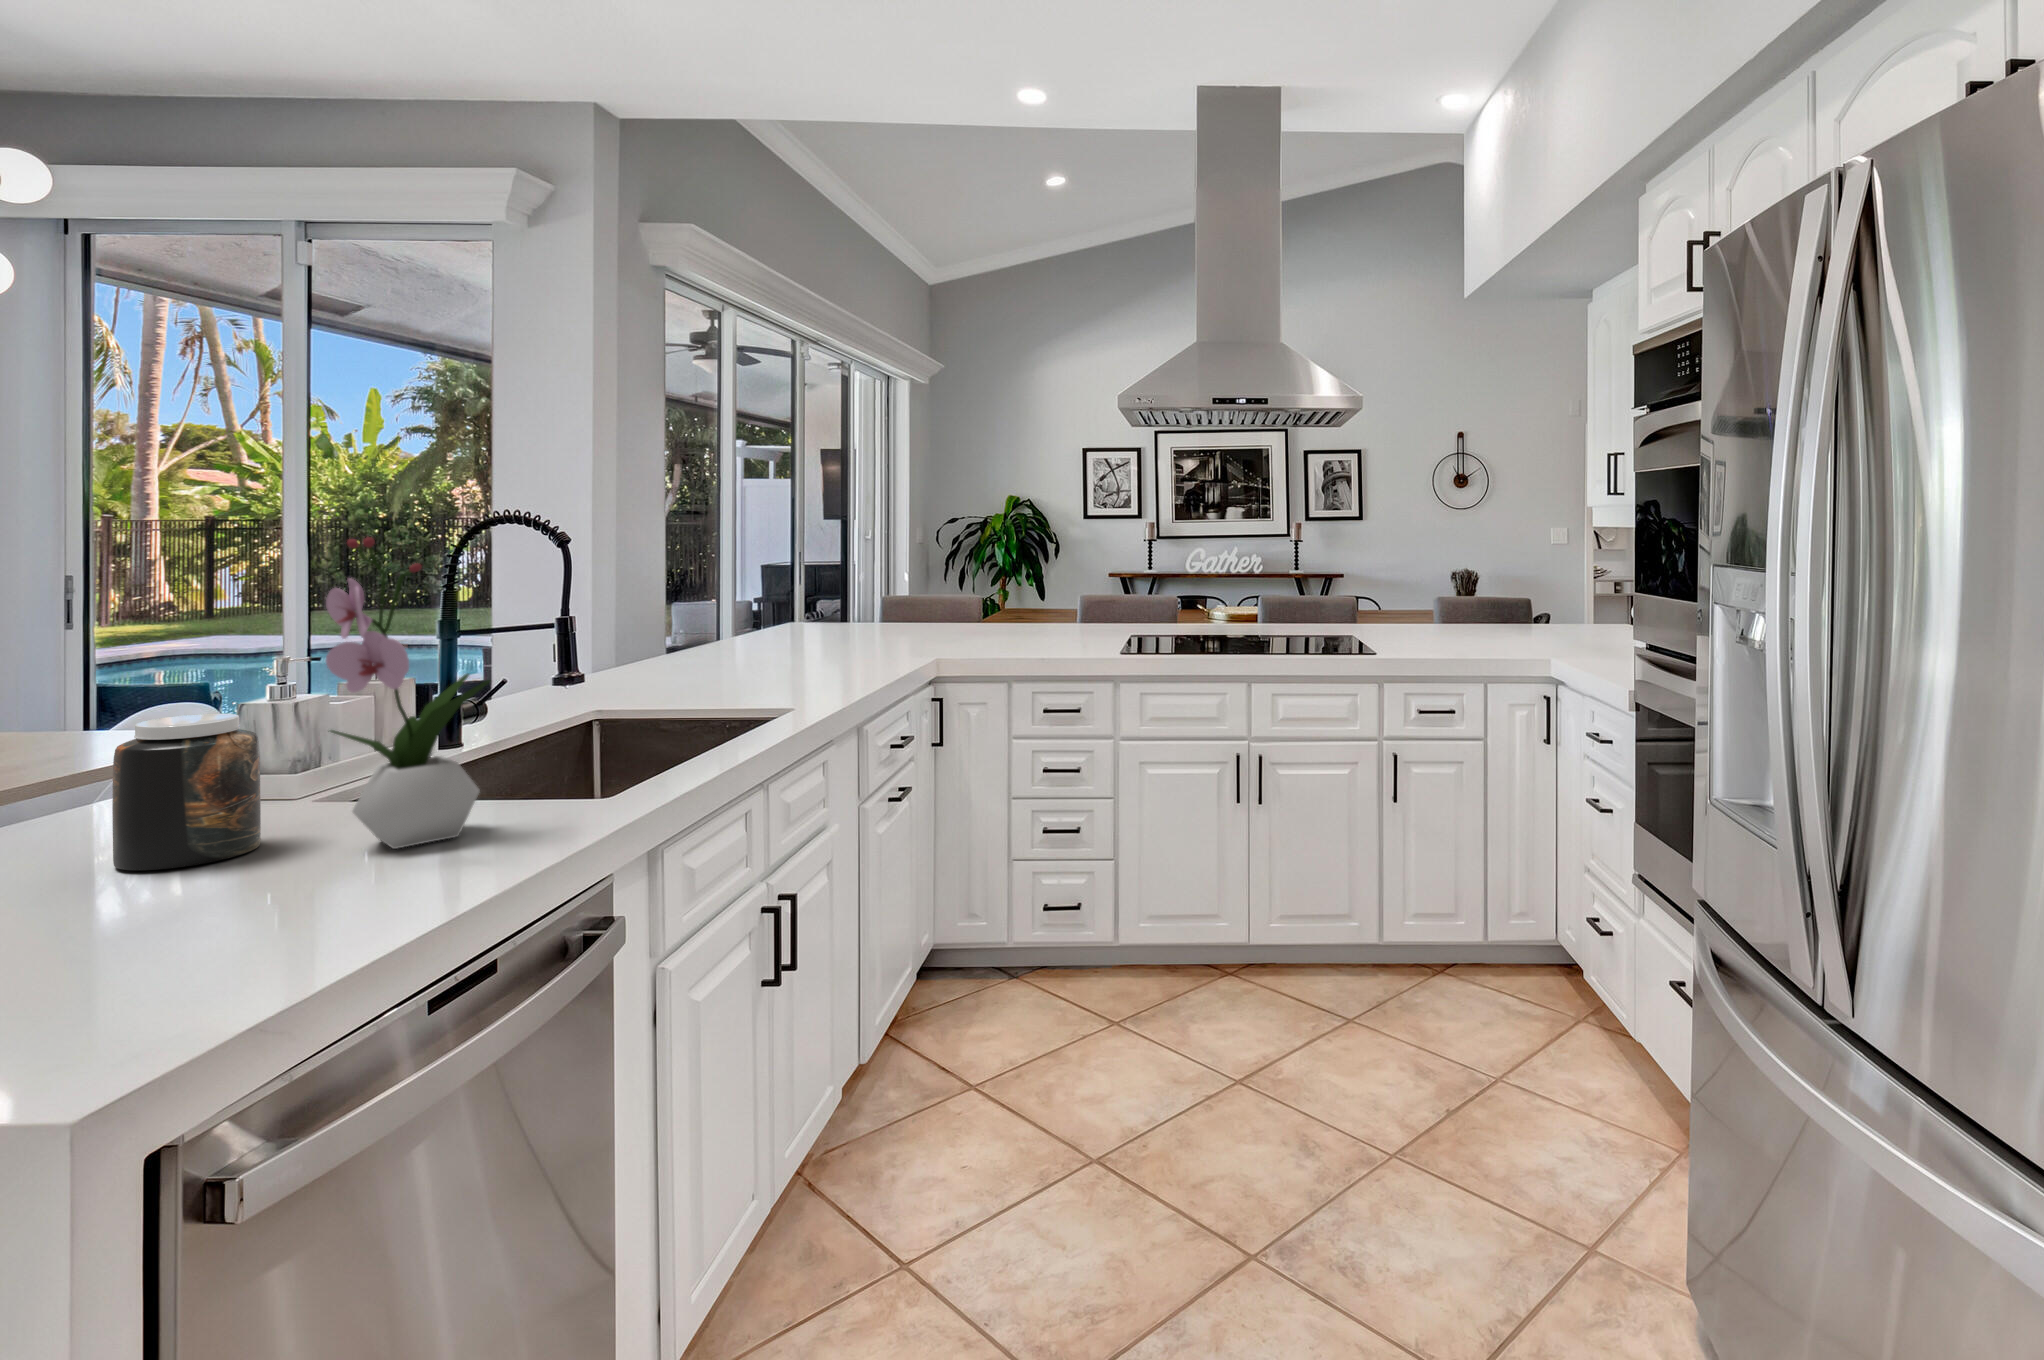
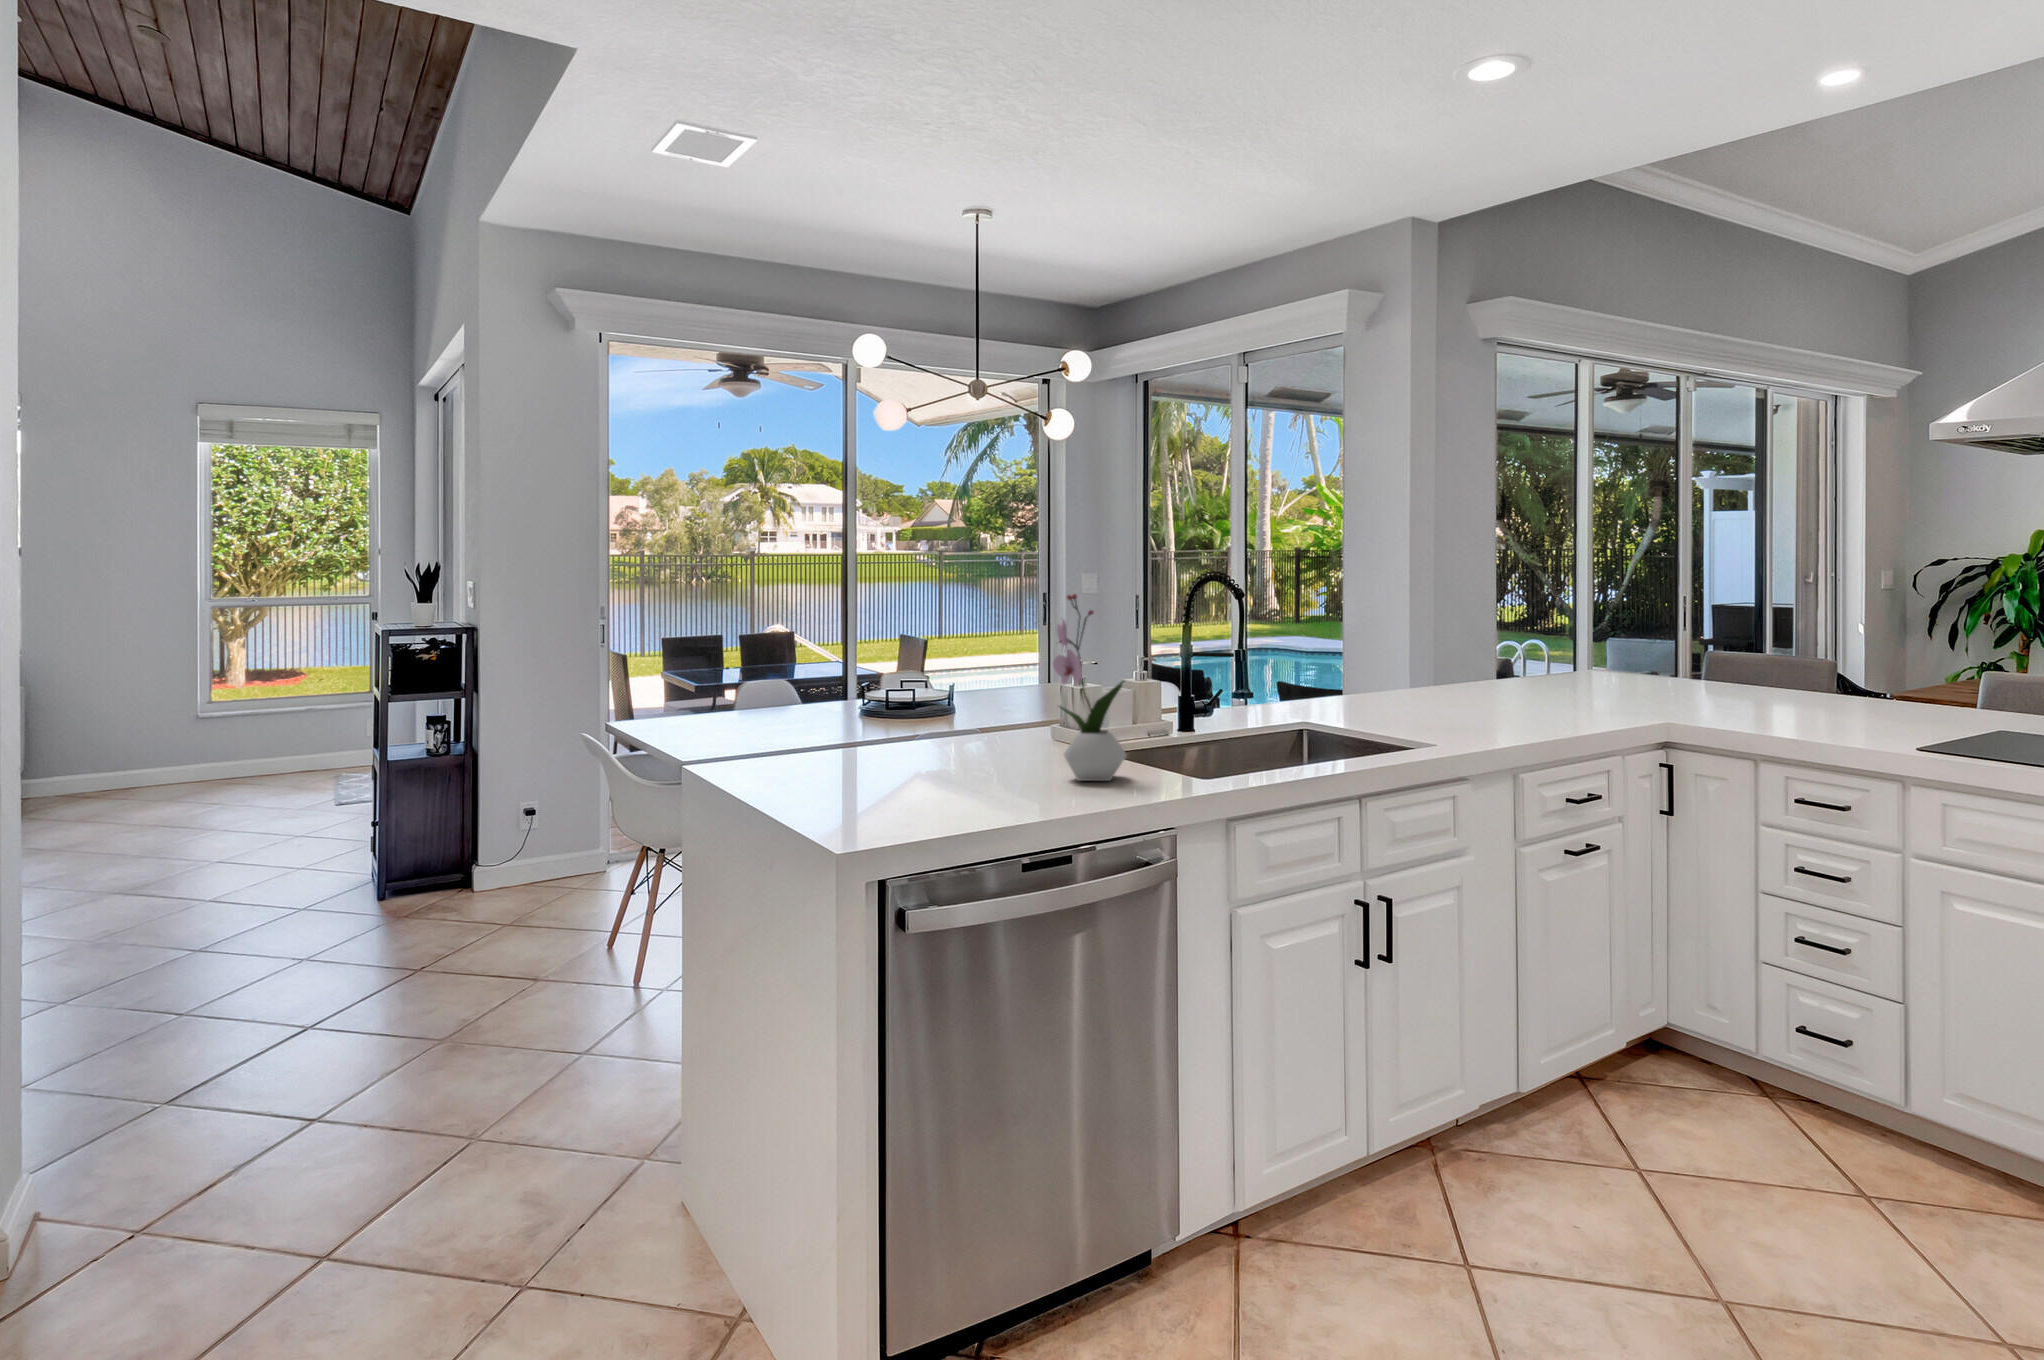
jar: present [112,714,261,870] -> none [988,690,1044,770]

